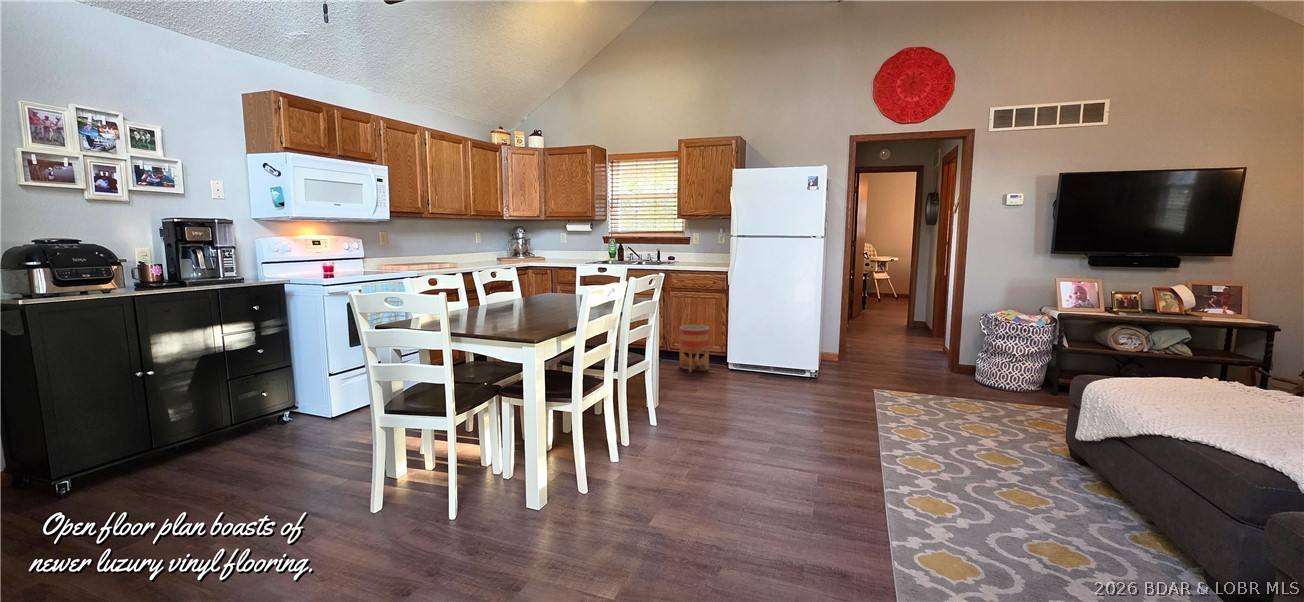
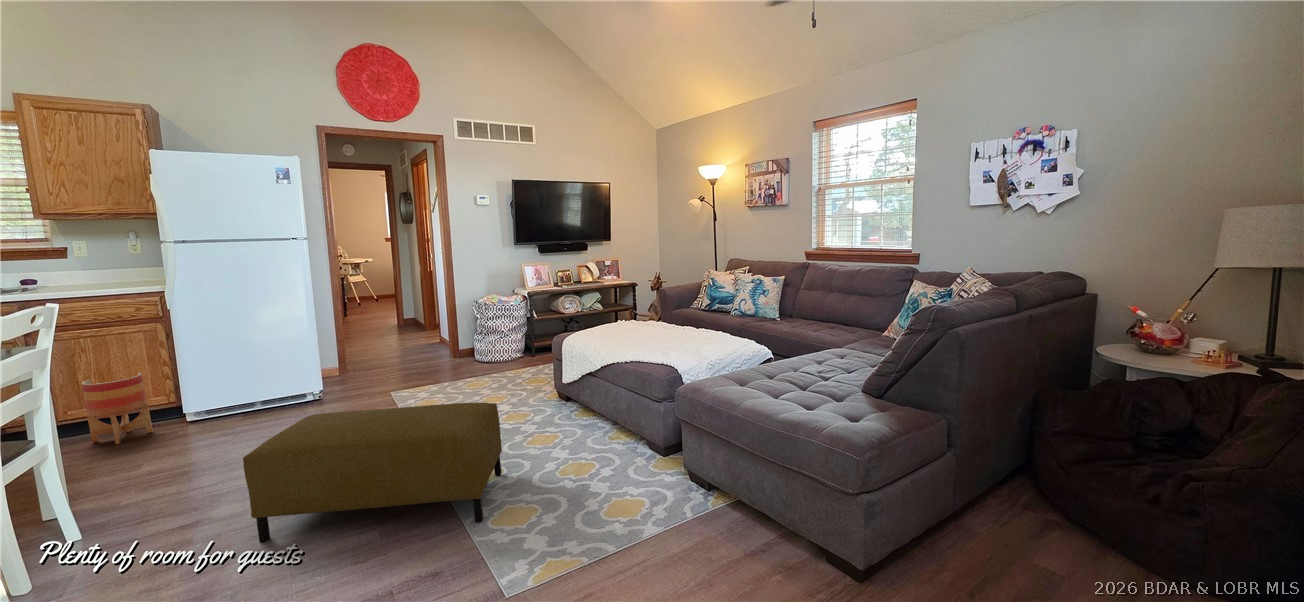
ottoman: none [732,389,960,552] -> present [243,402,502,542]

